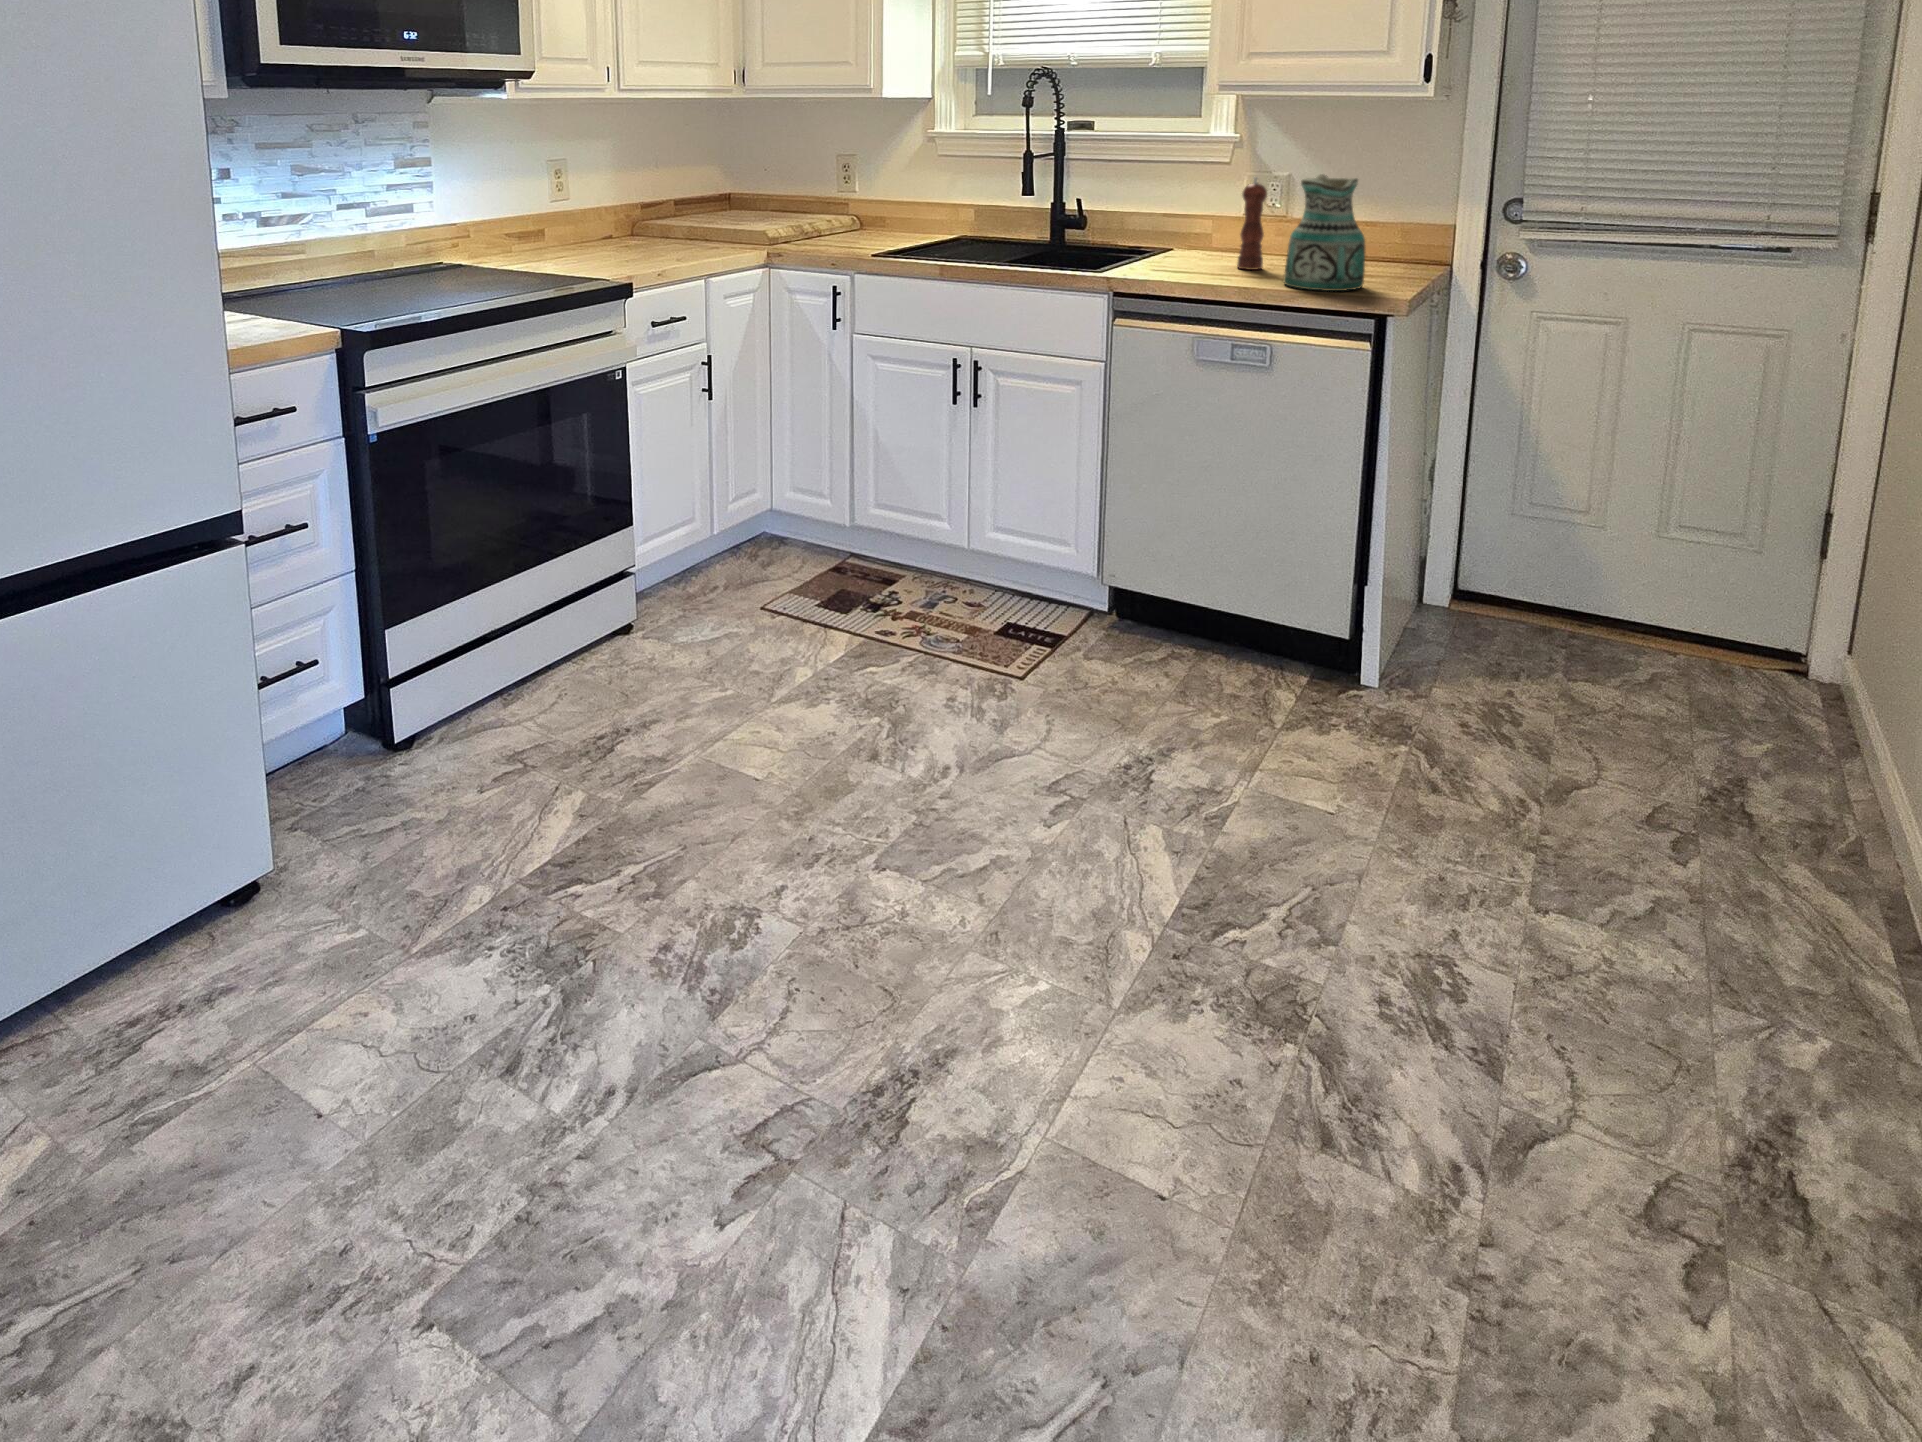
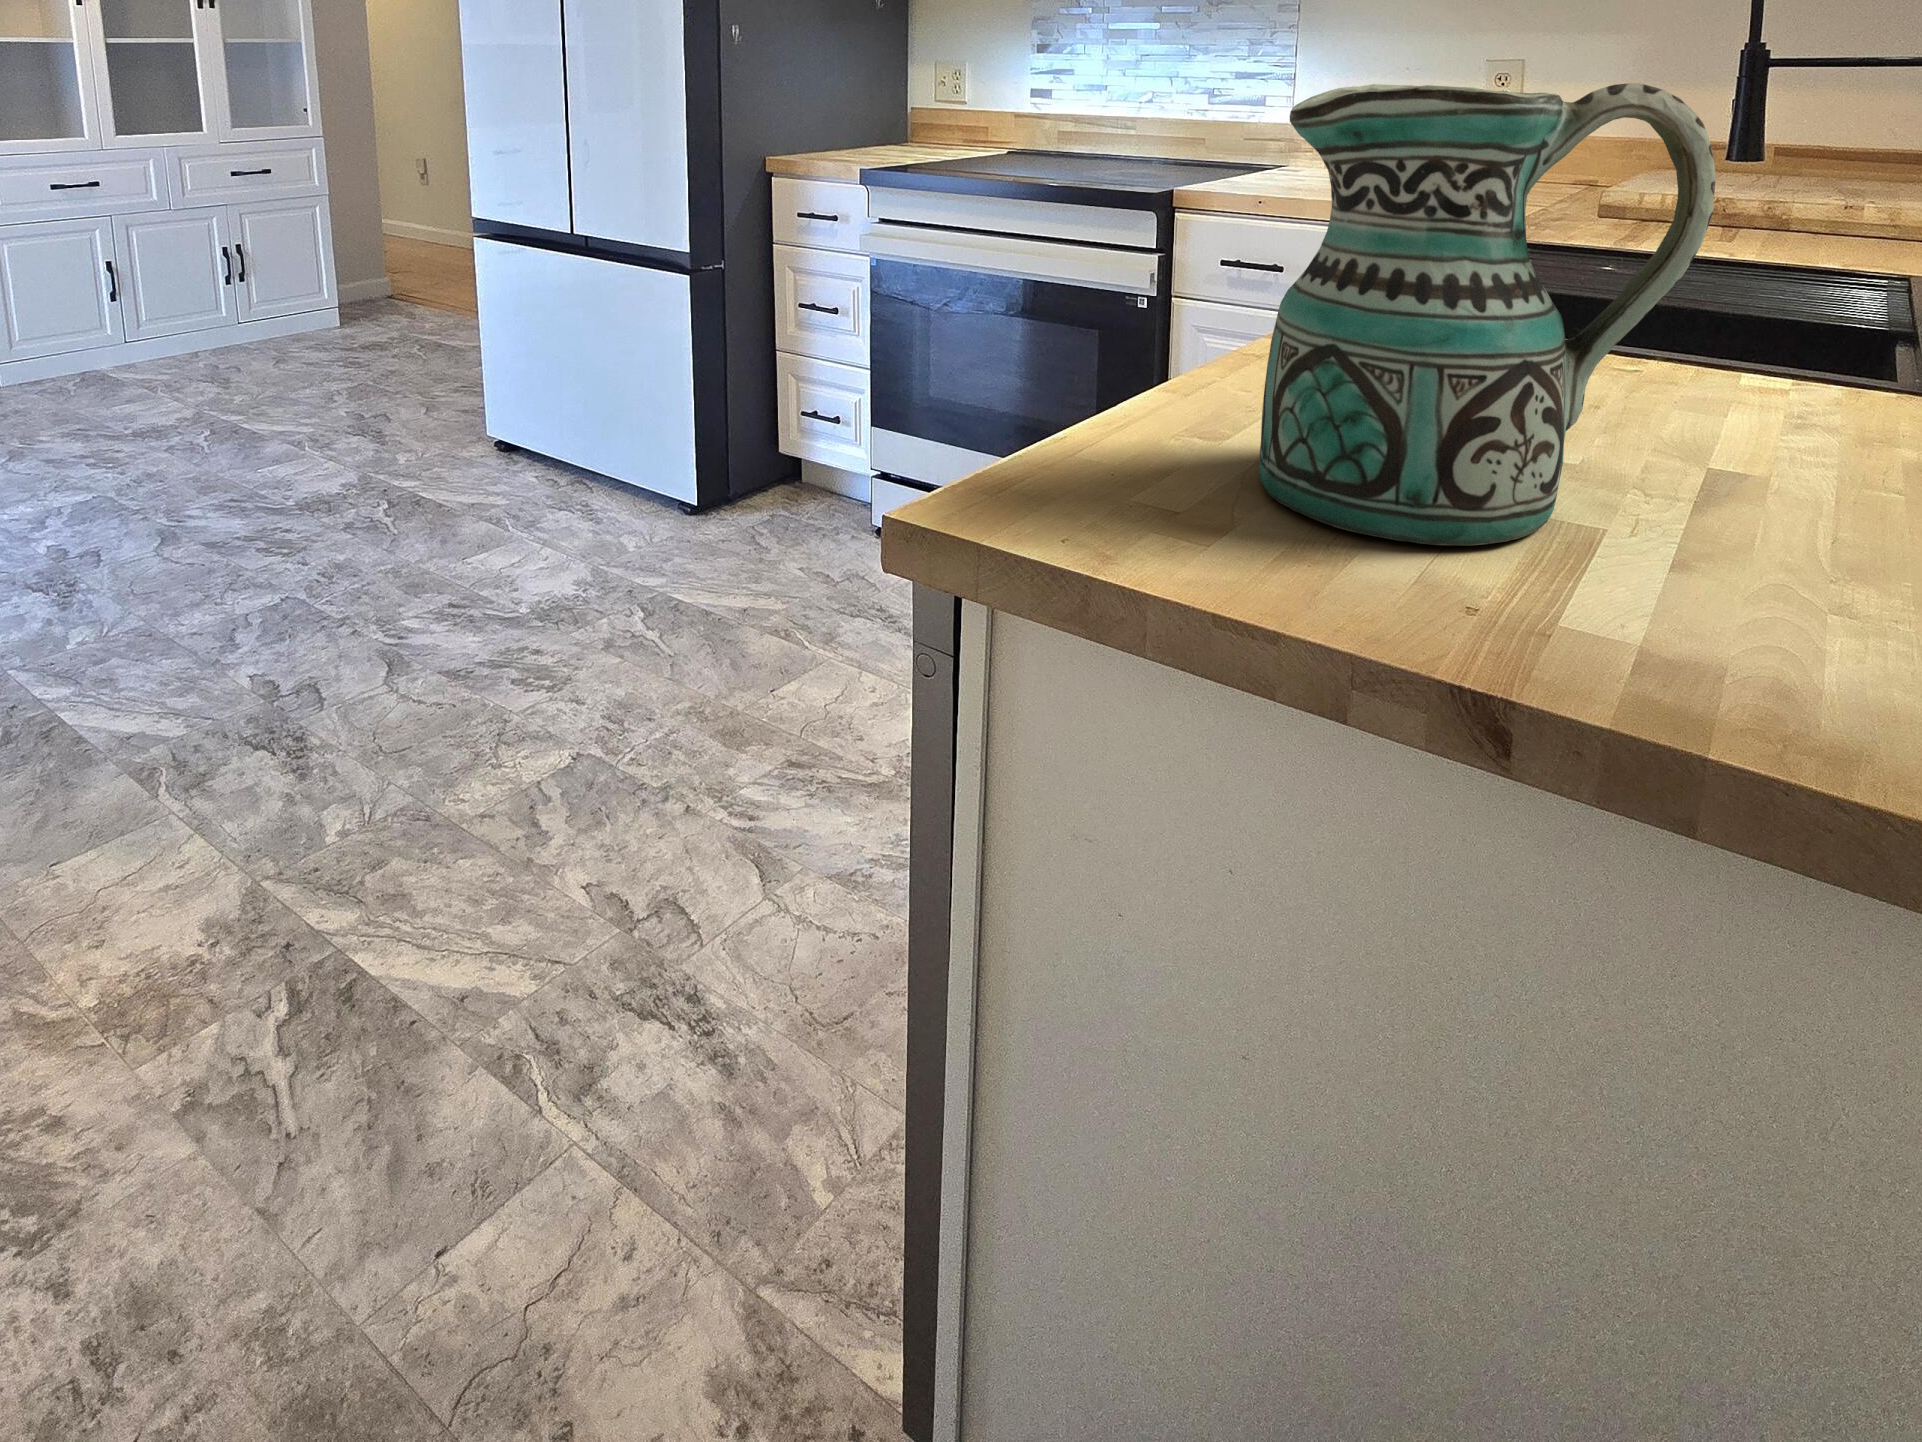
pepper mill: present [1237,177,1267,270] -> none [1726,110,1884,474]

